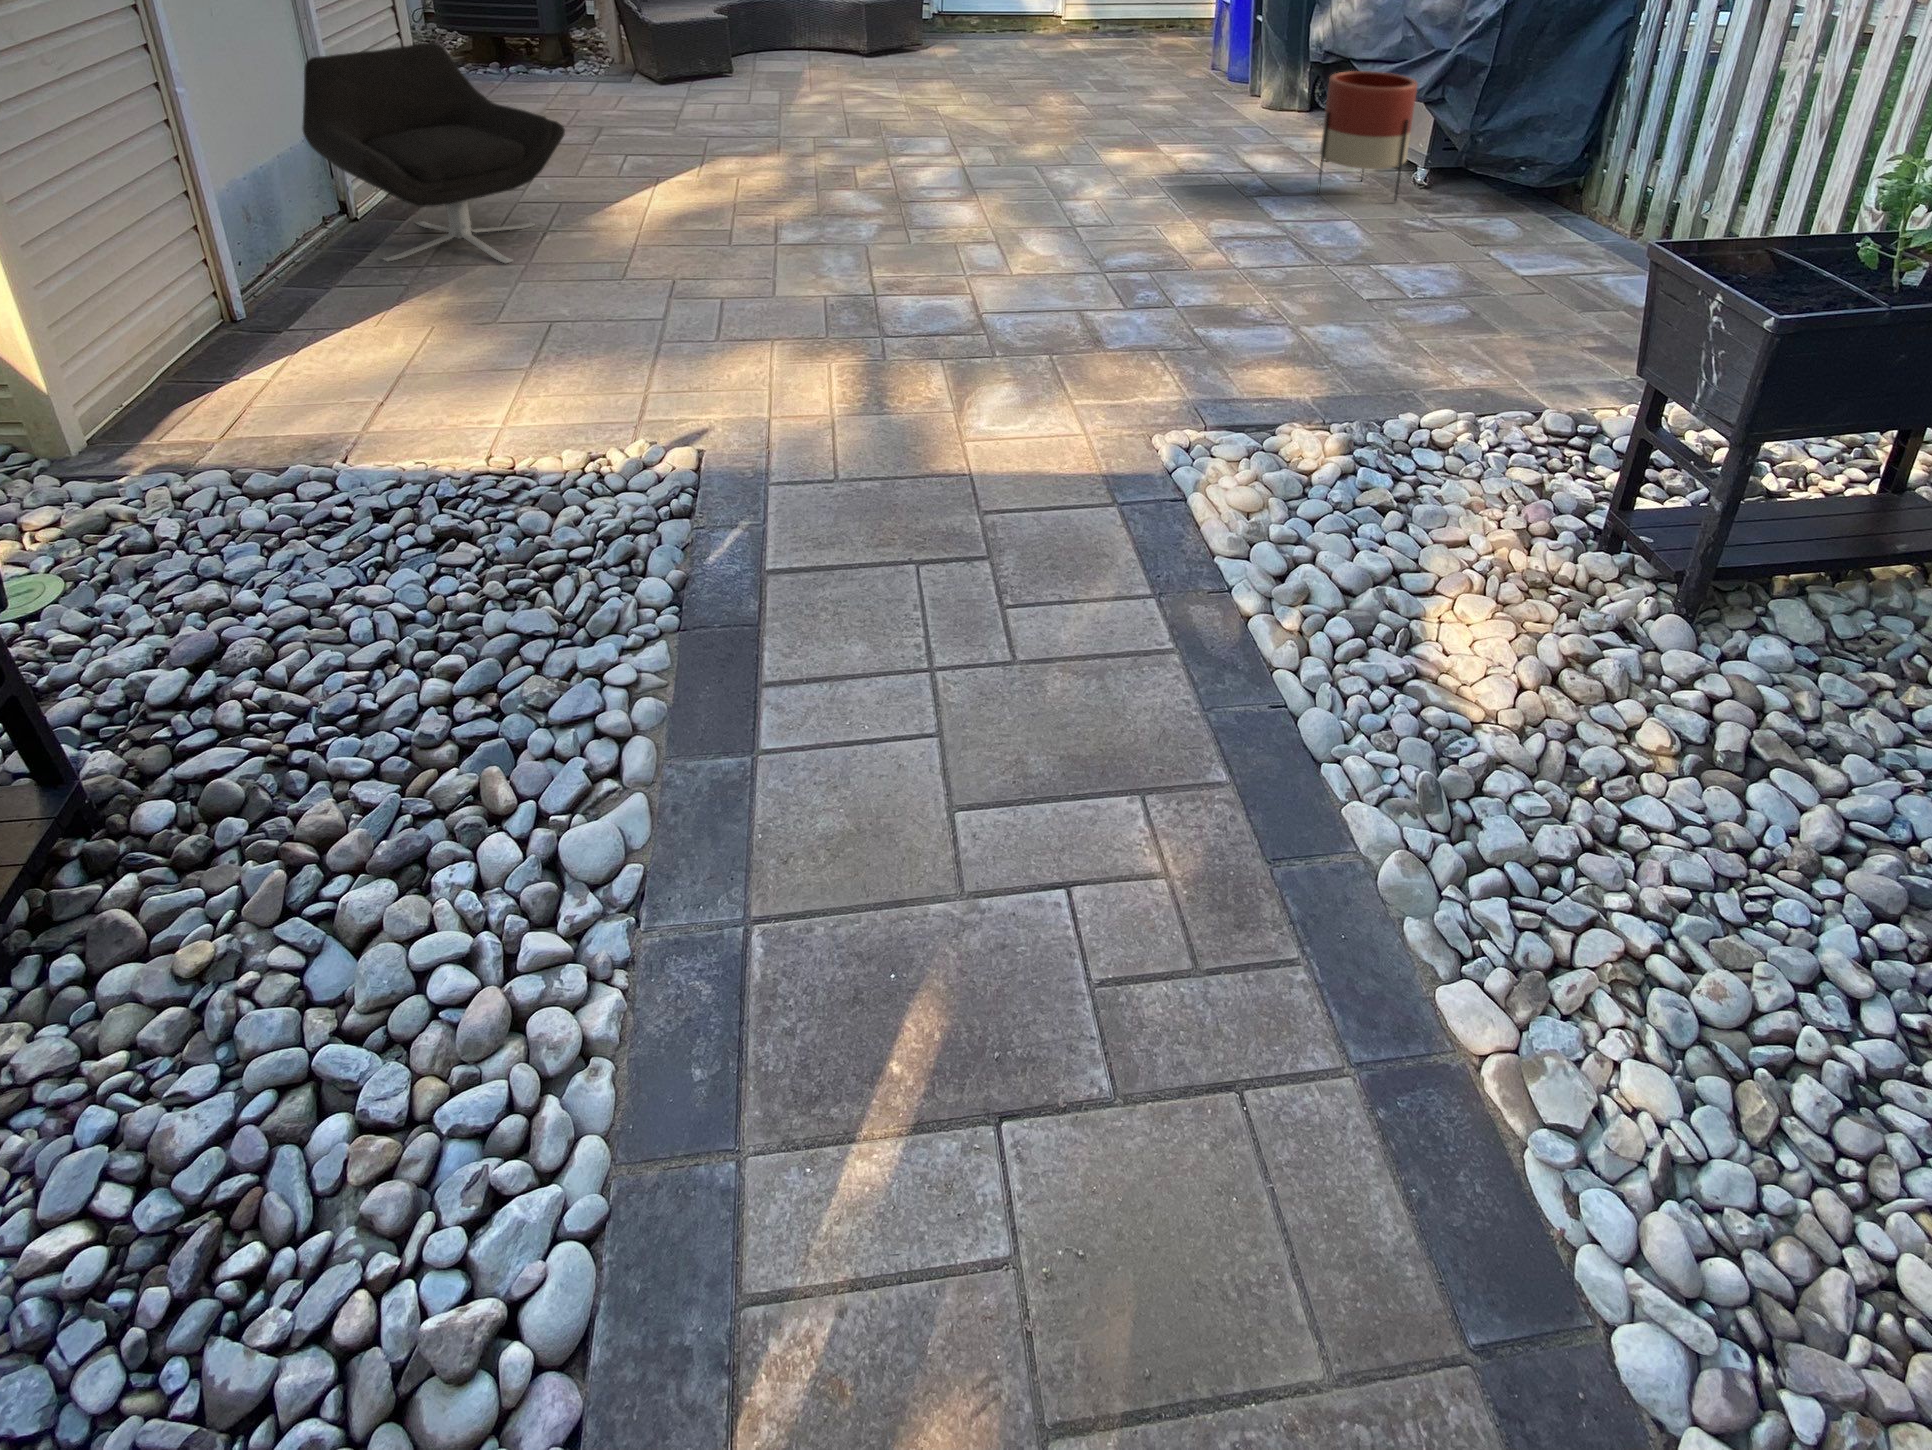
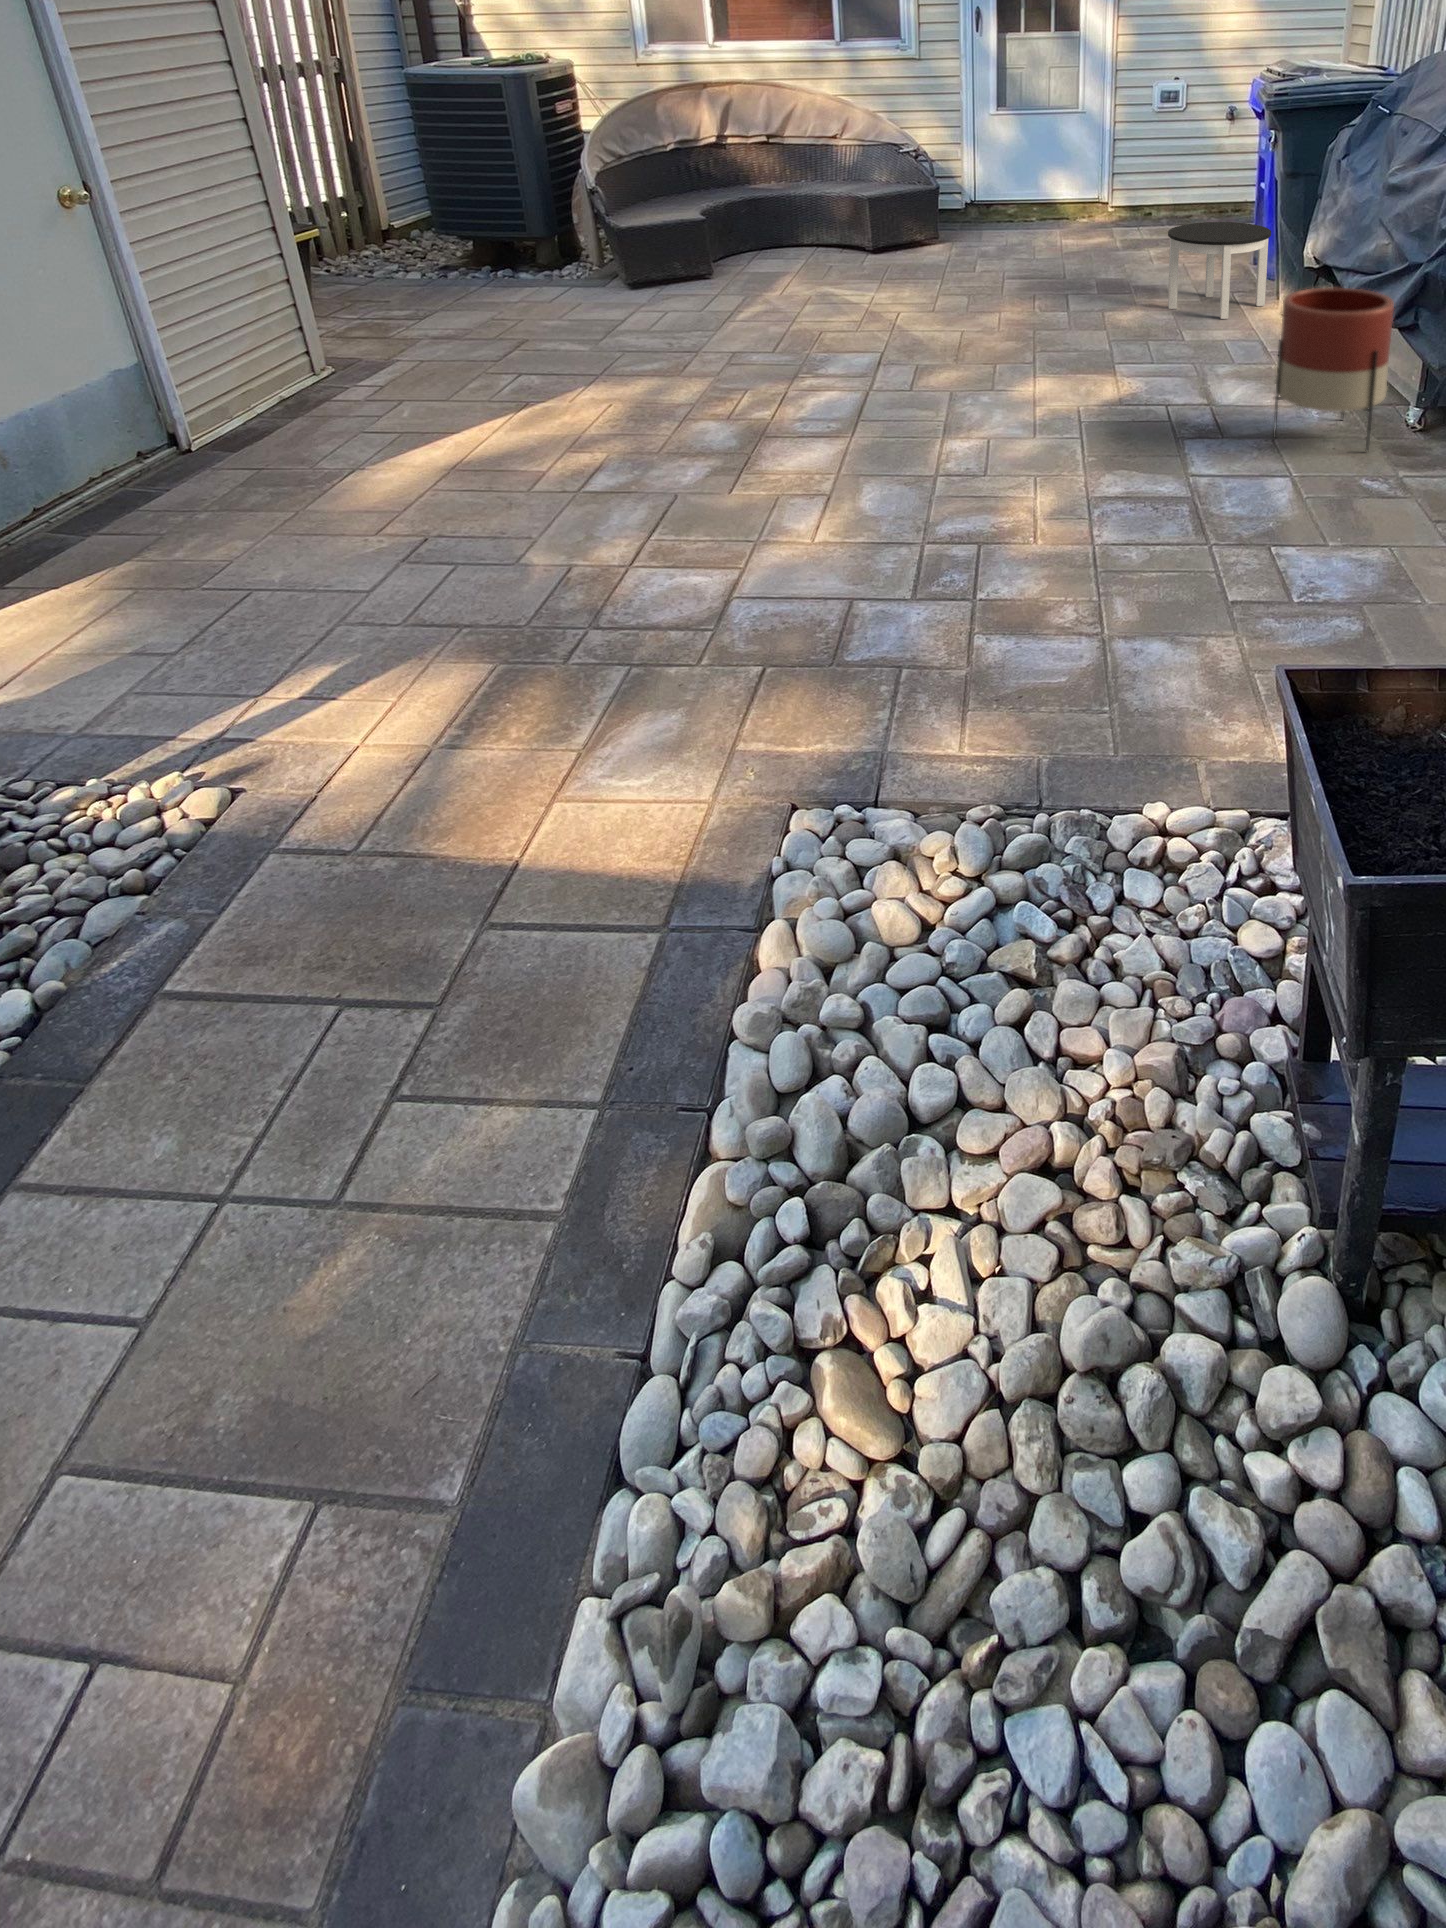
round table: none [1164,26,1253,109] -> present [1168,222,1271,319]
lounge chair: present [302,42,565,263] -> none [124,271,383,513]

